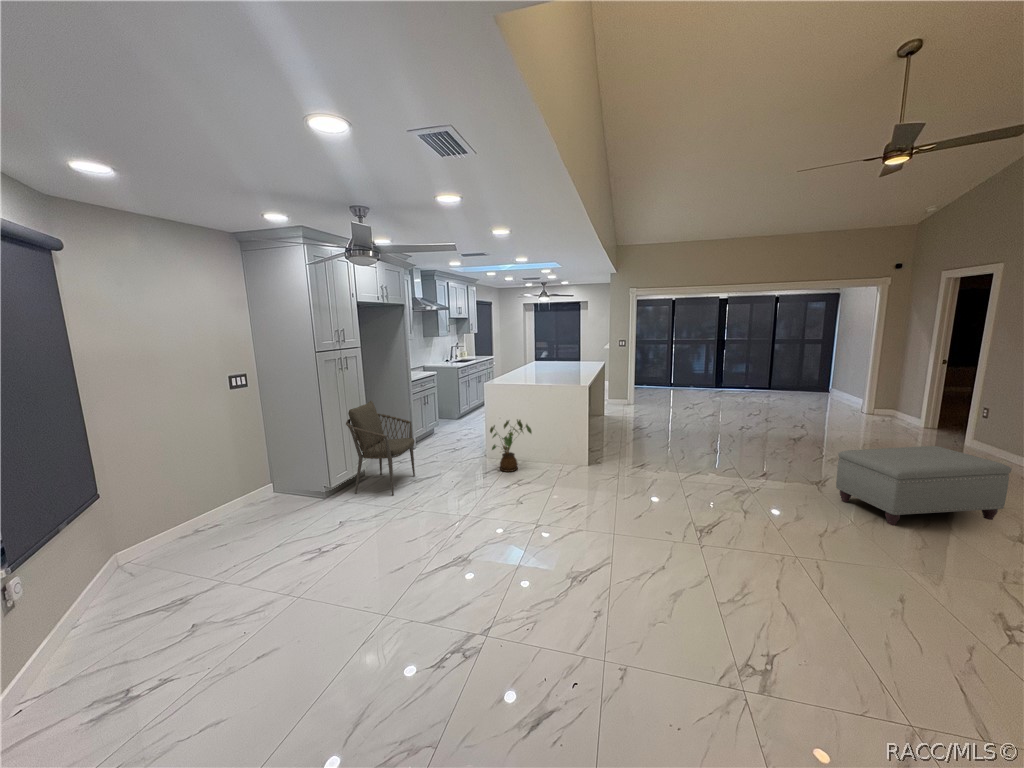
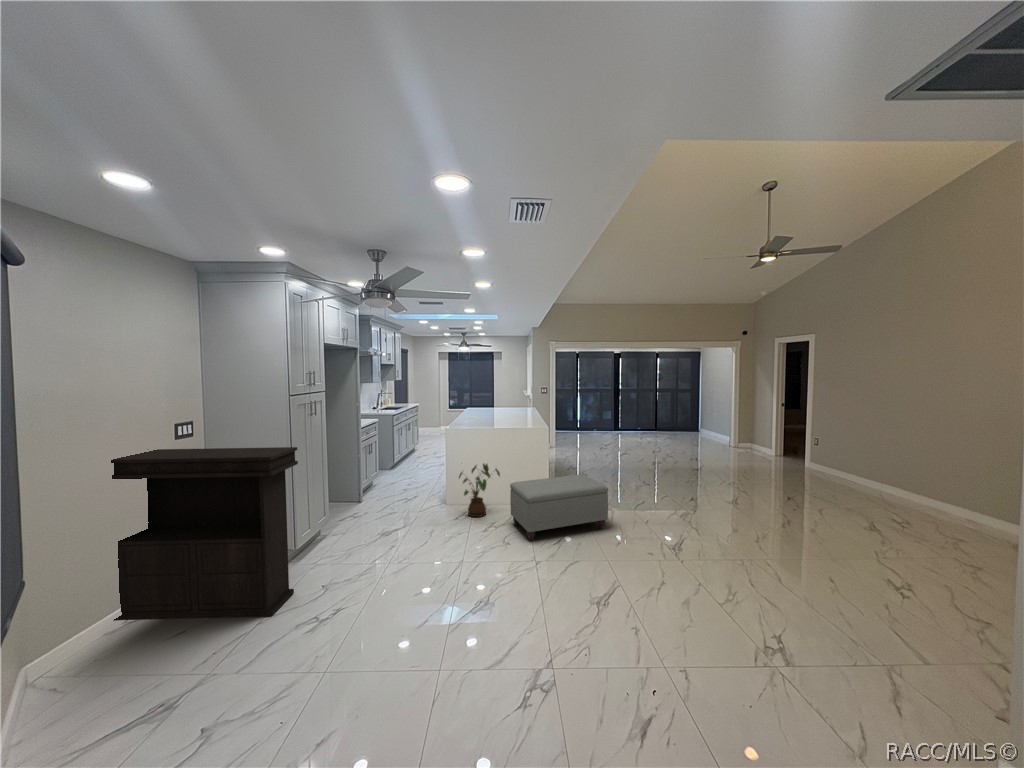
console table: none [165,396,317,540] -> present [111,447,298,621]
armchair: present [346,401,415,496] -> none [313,450,385,556]
ottoman: present [836,446,1012,525] -> present [510,475,608,541]

